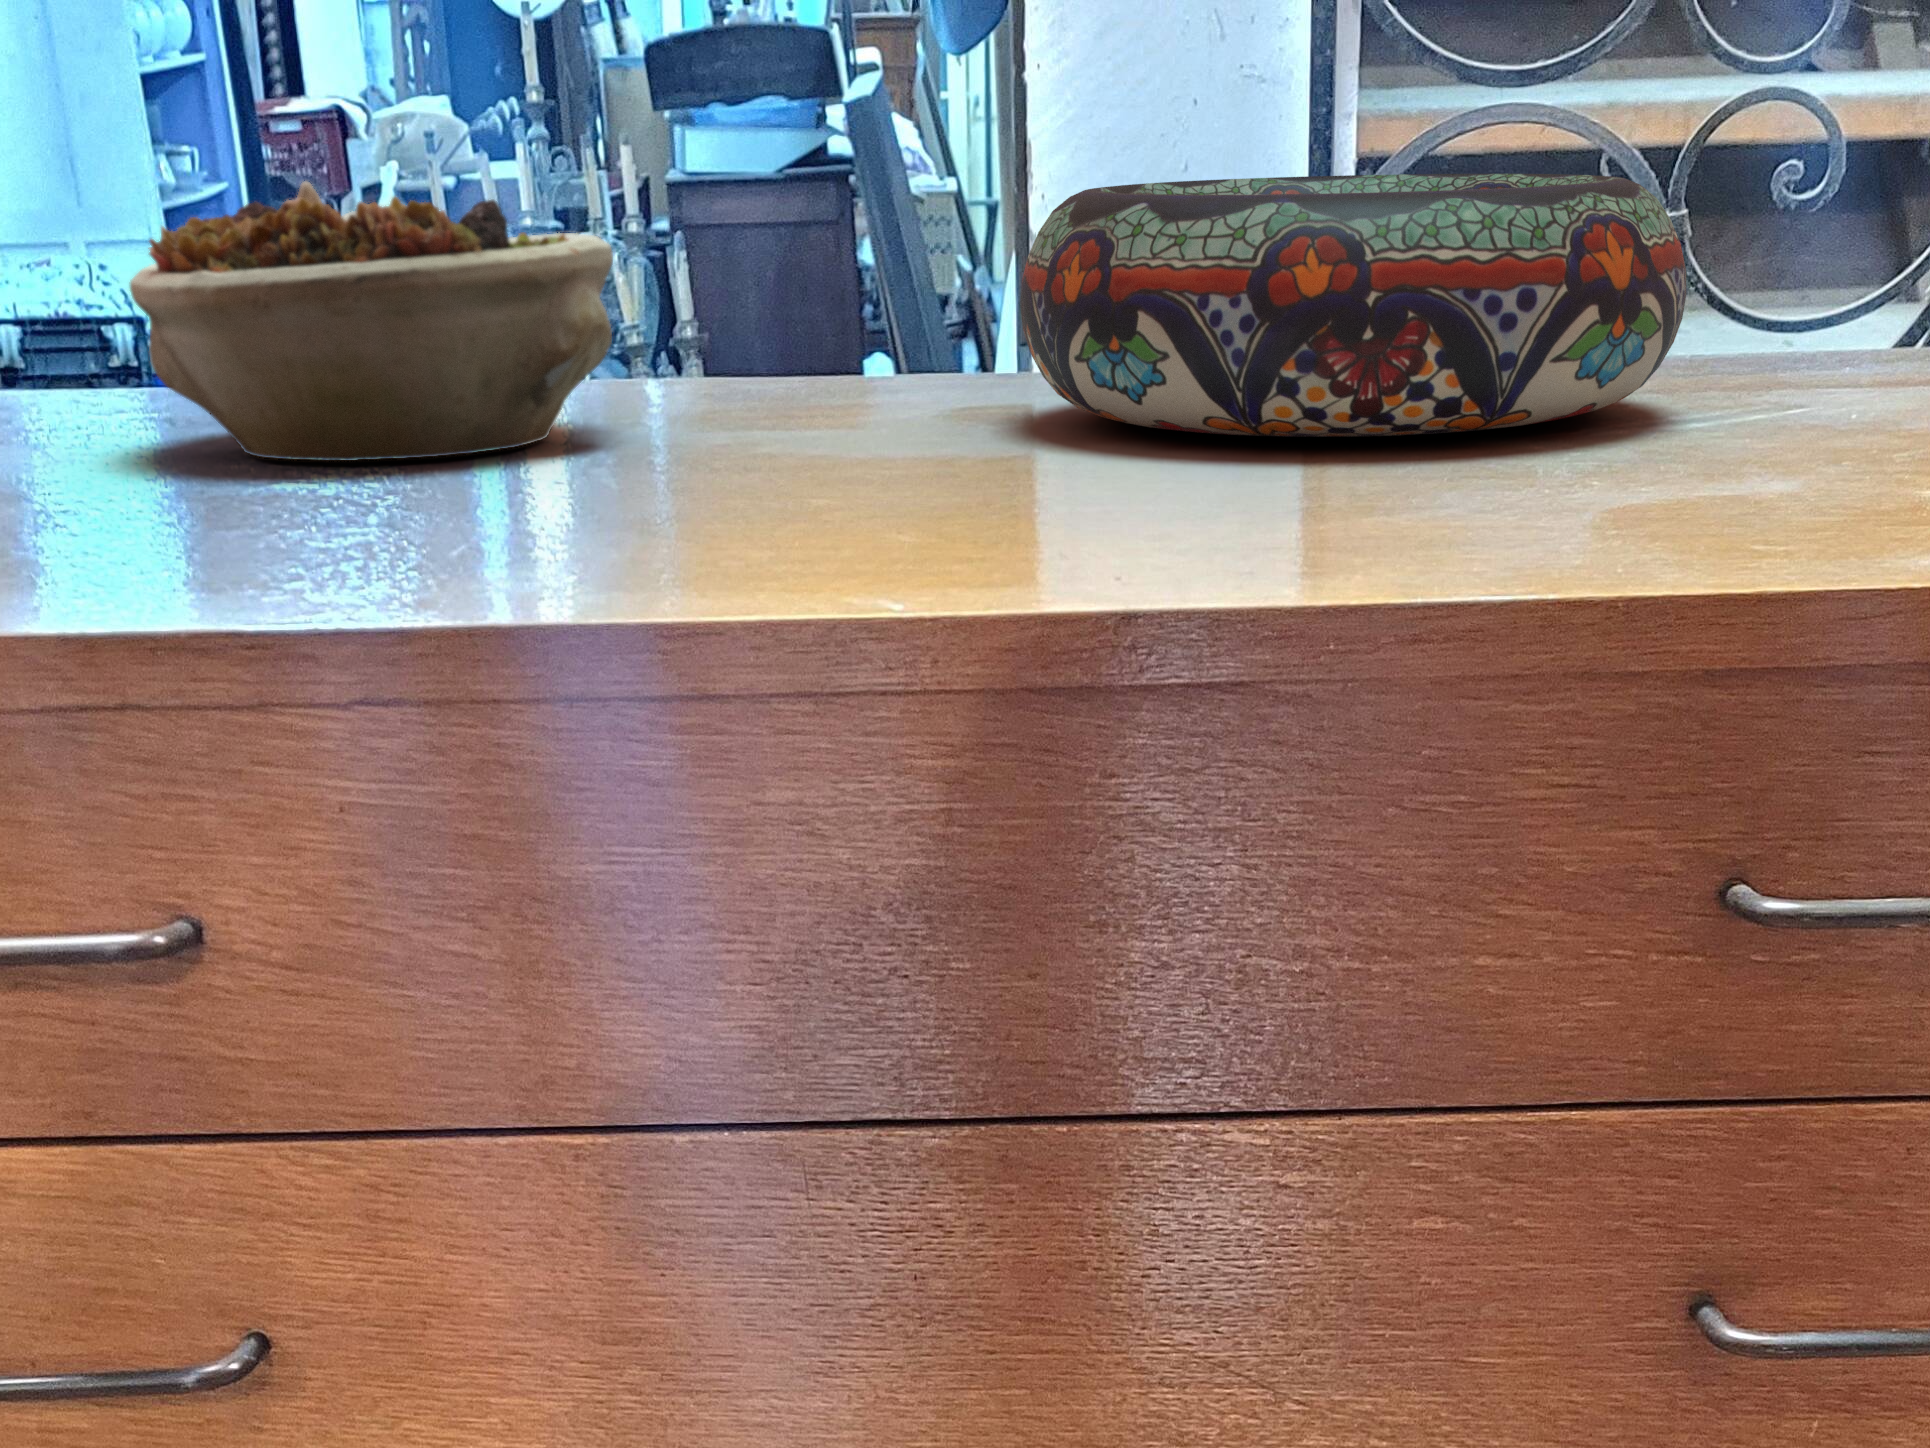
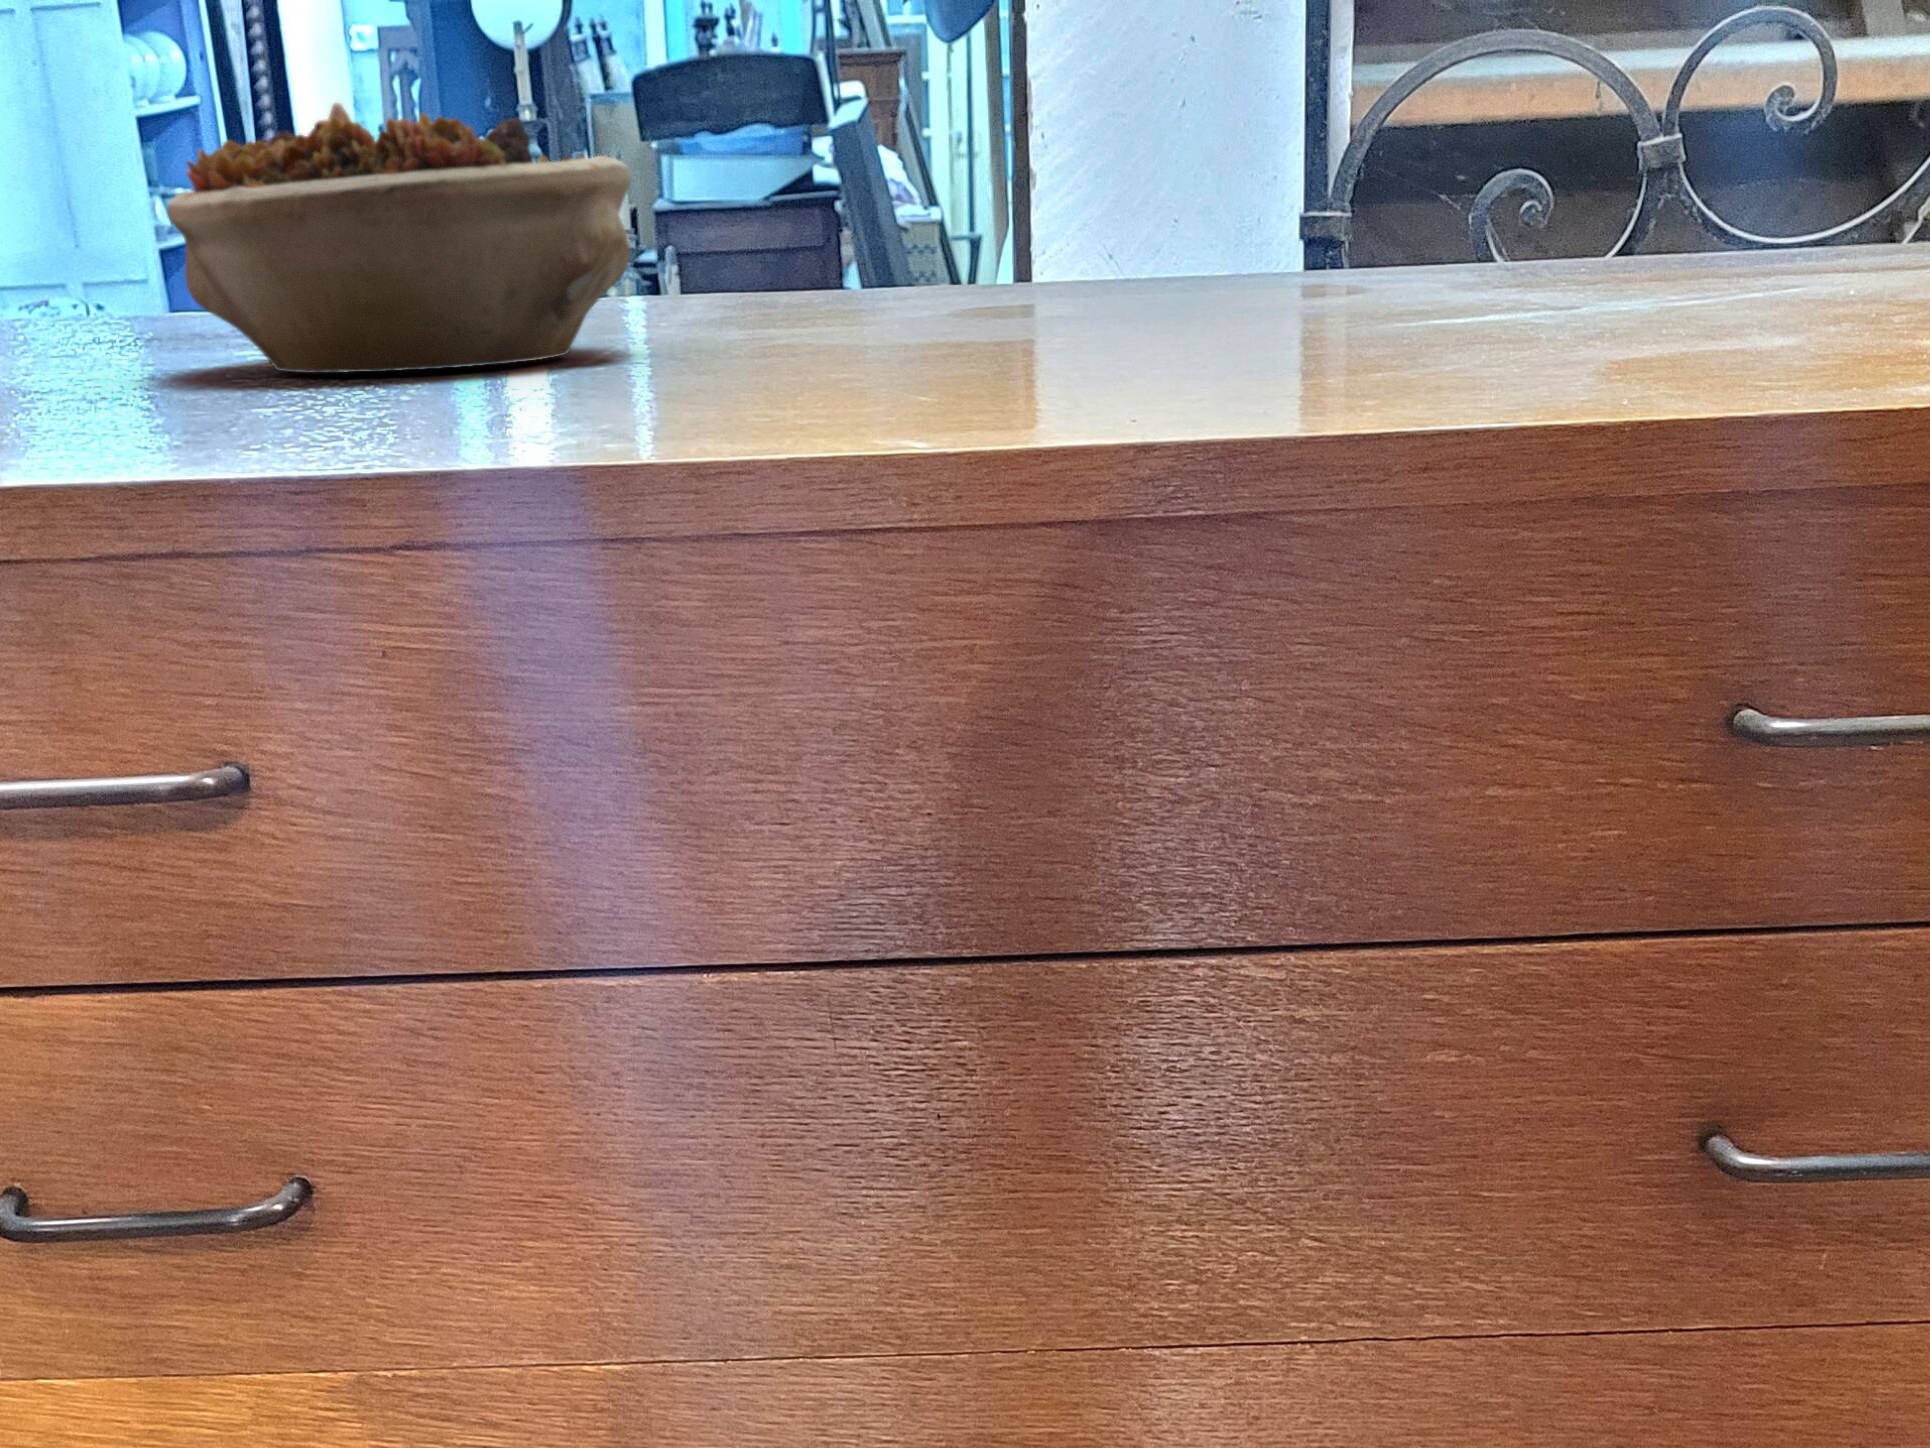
decorative bowl: present [1020,174,1687,437] -> none [1026,82,1674,330]

